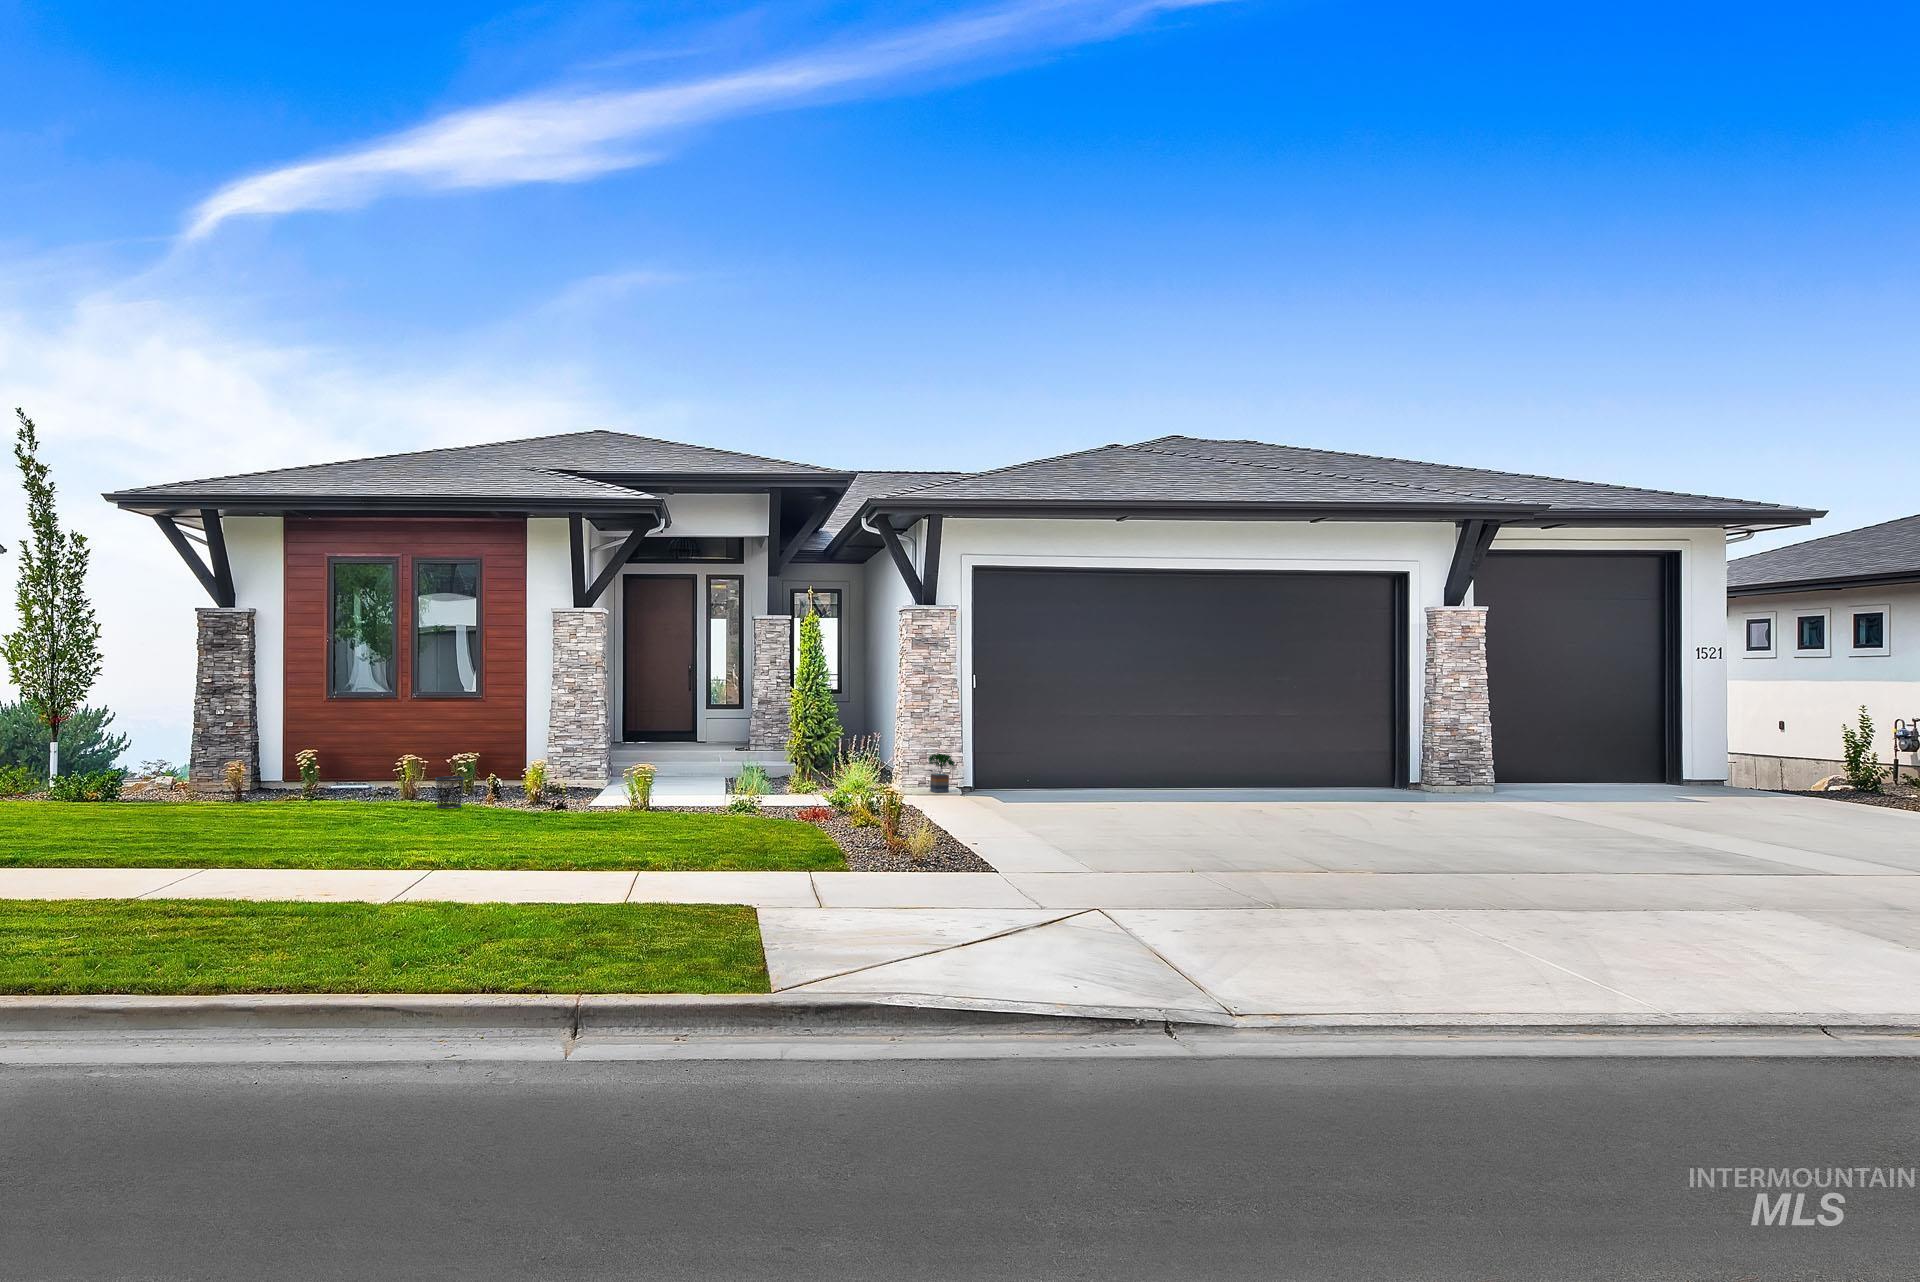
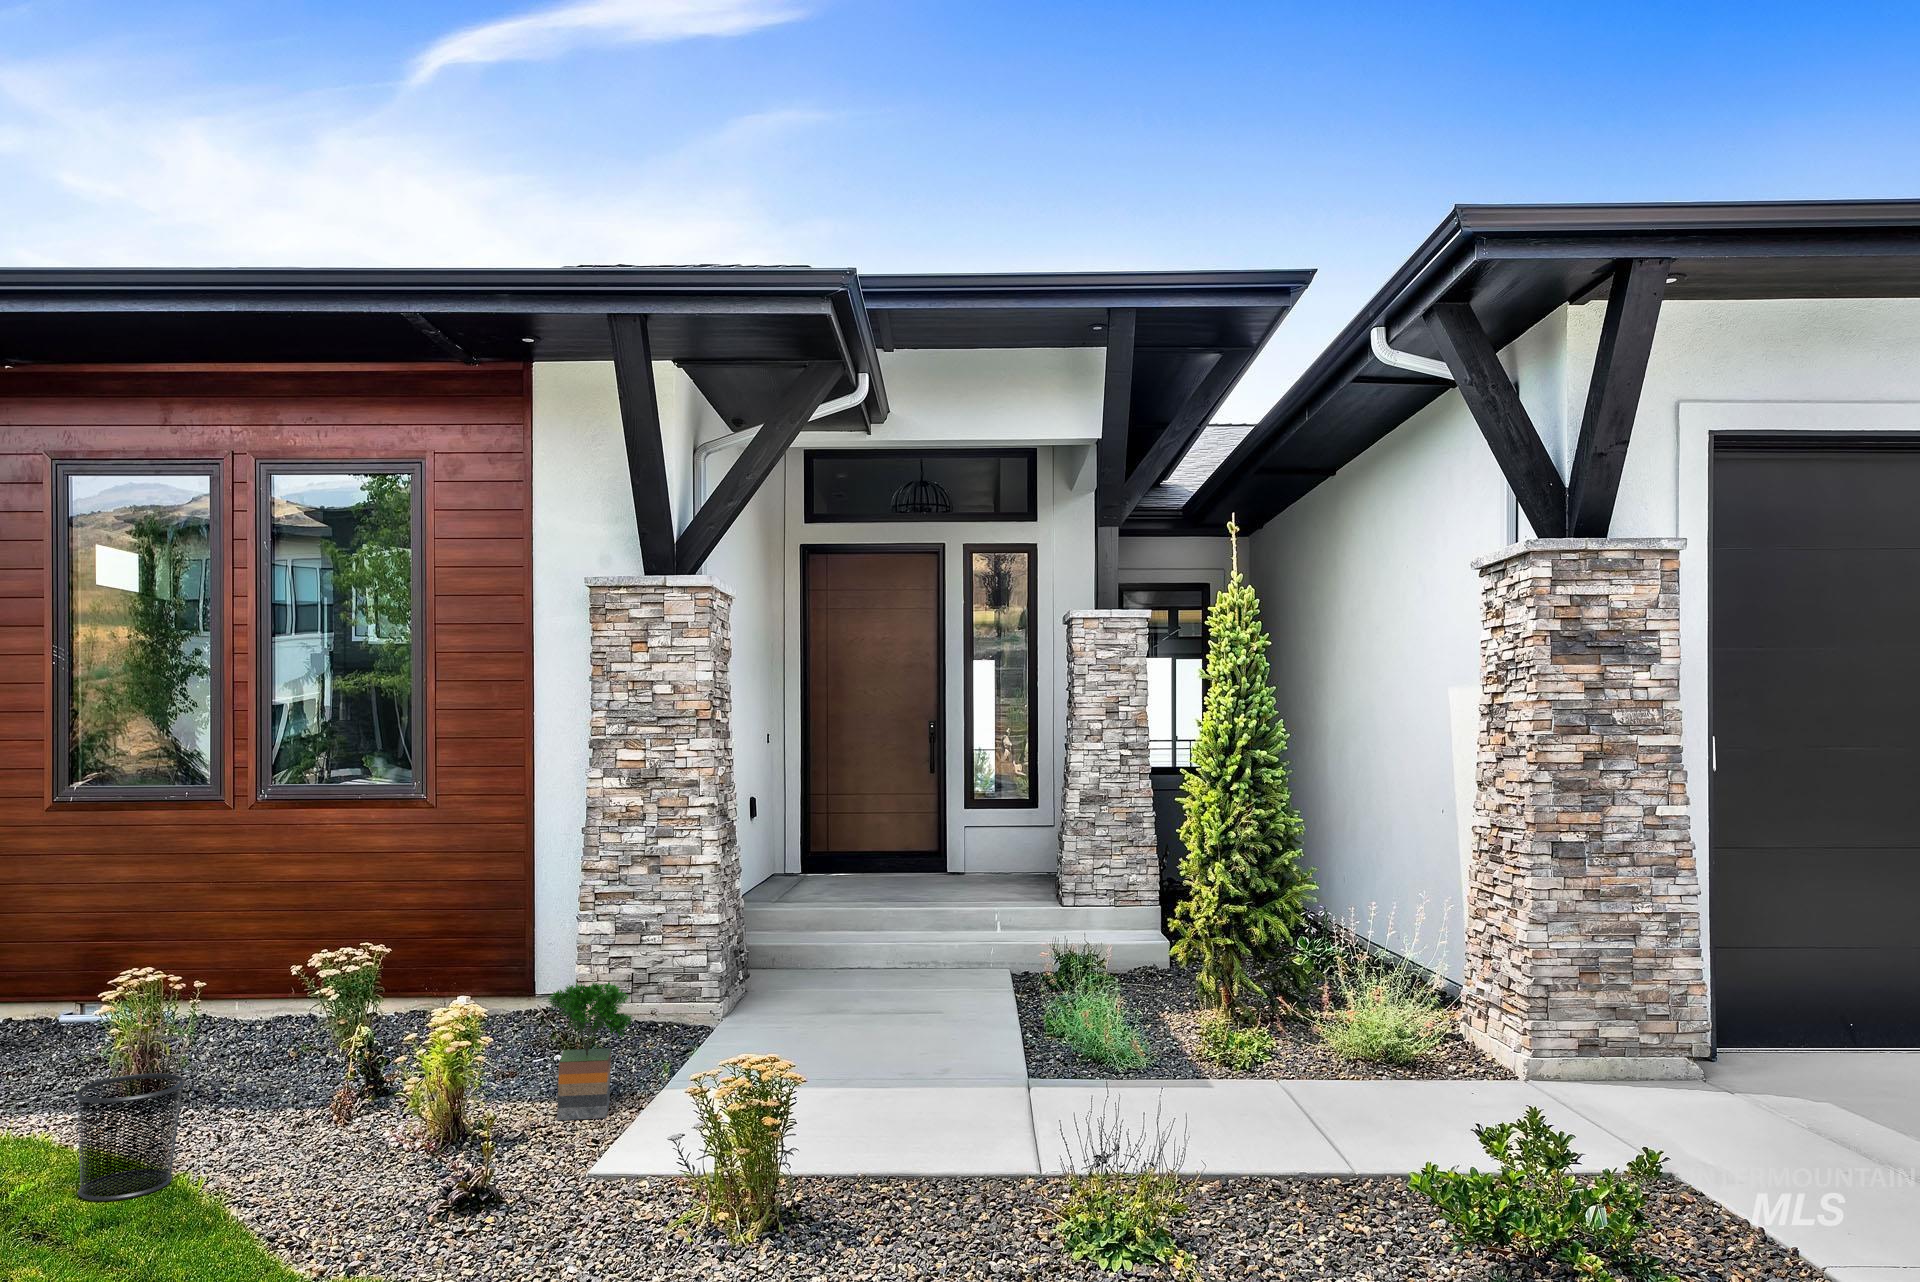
potted tree: present [929,754,955,793] -> present [548,982,632,1120]

